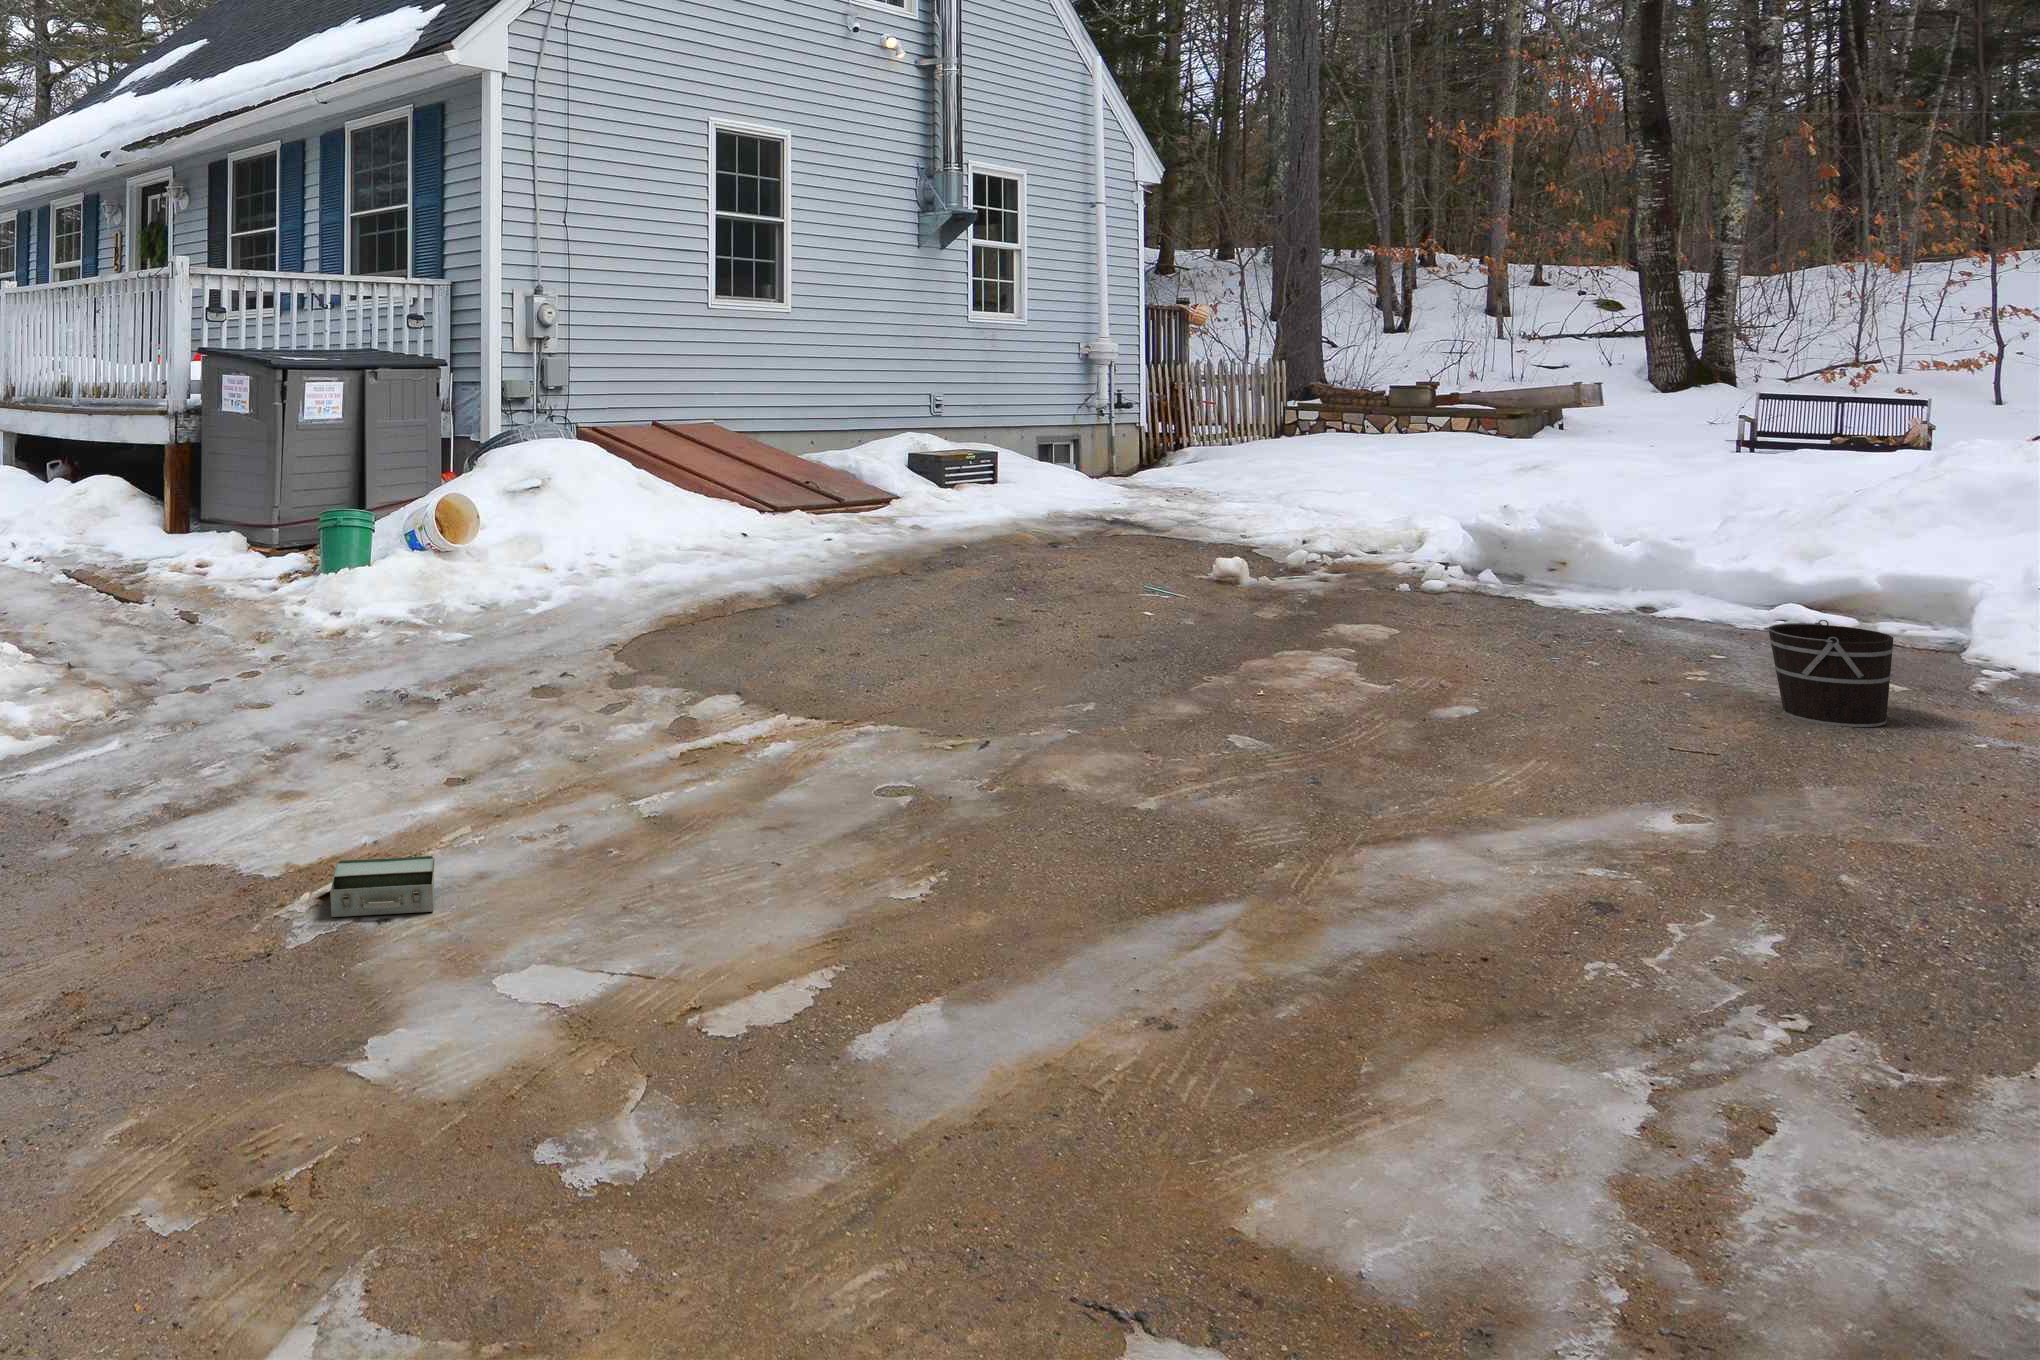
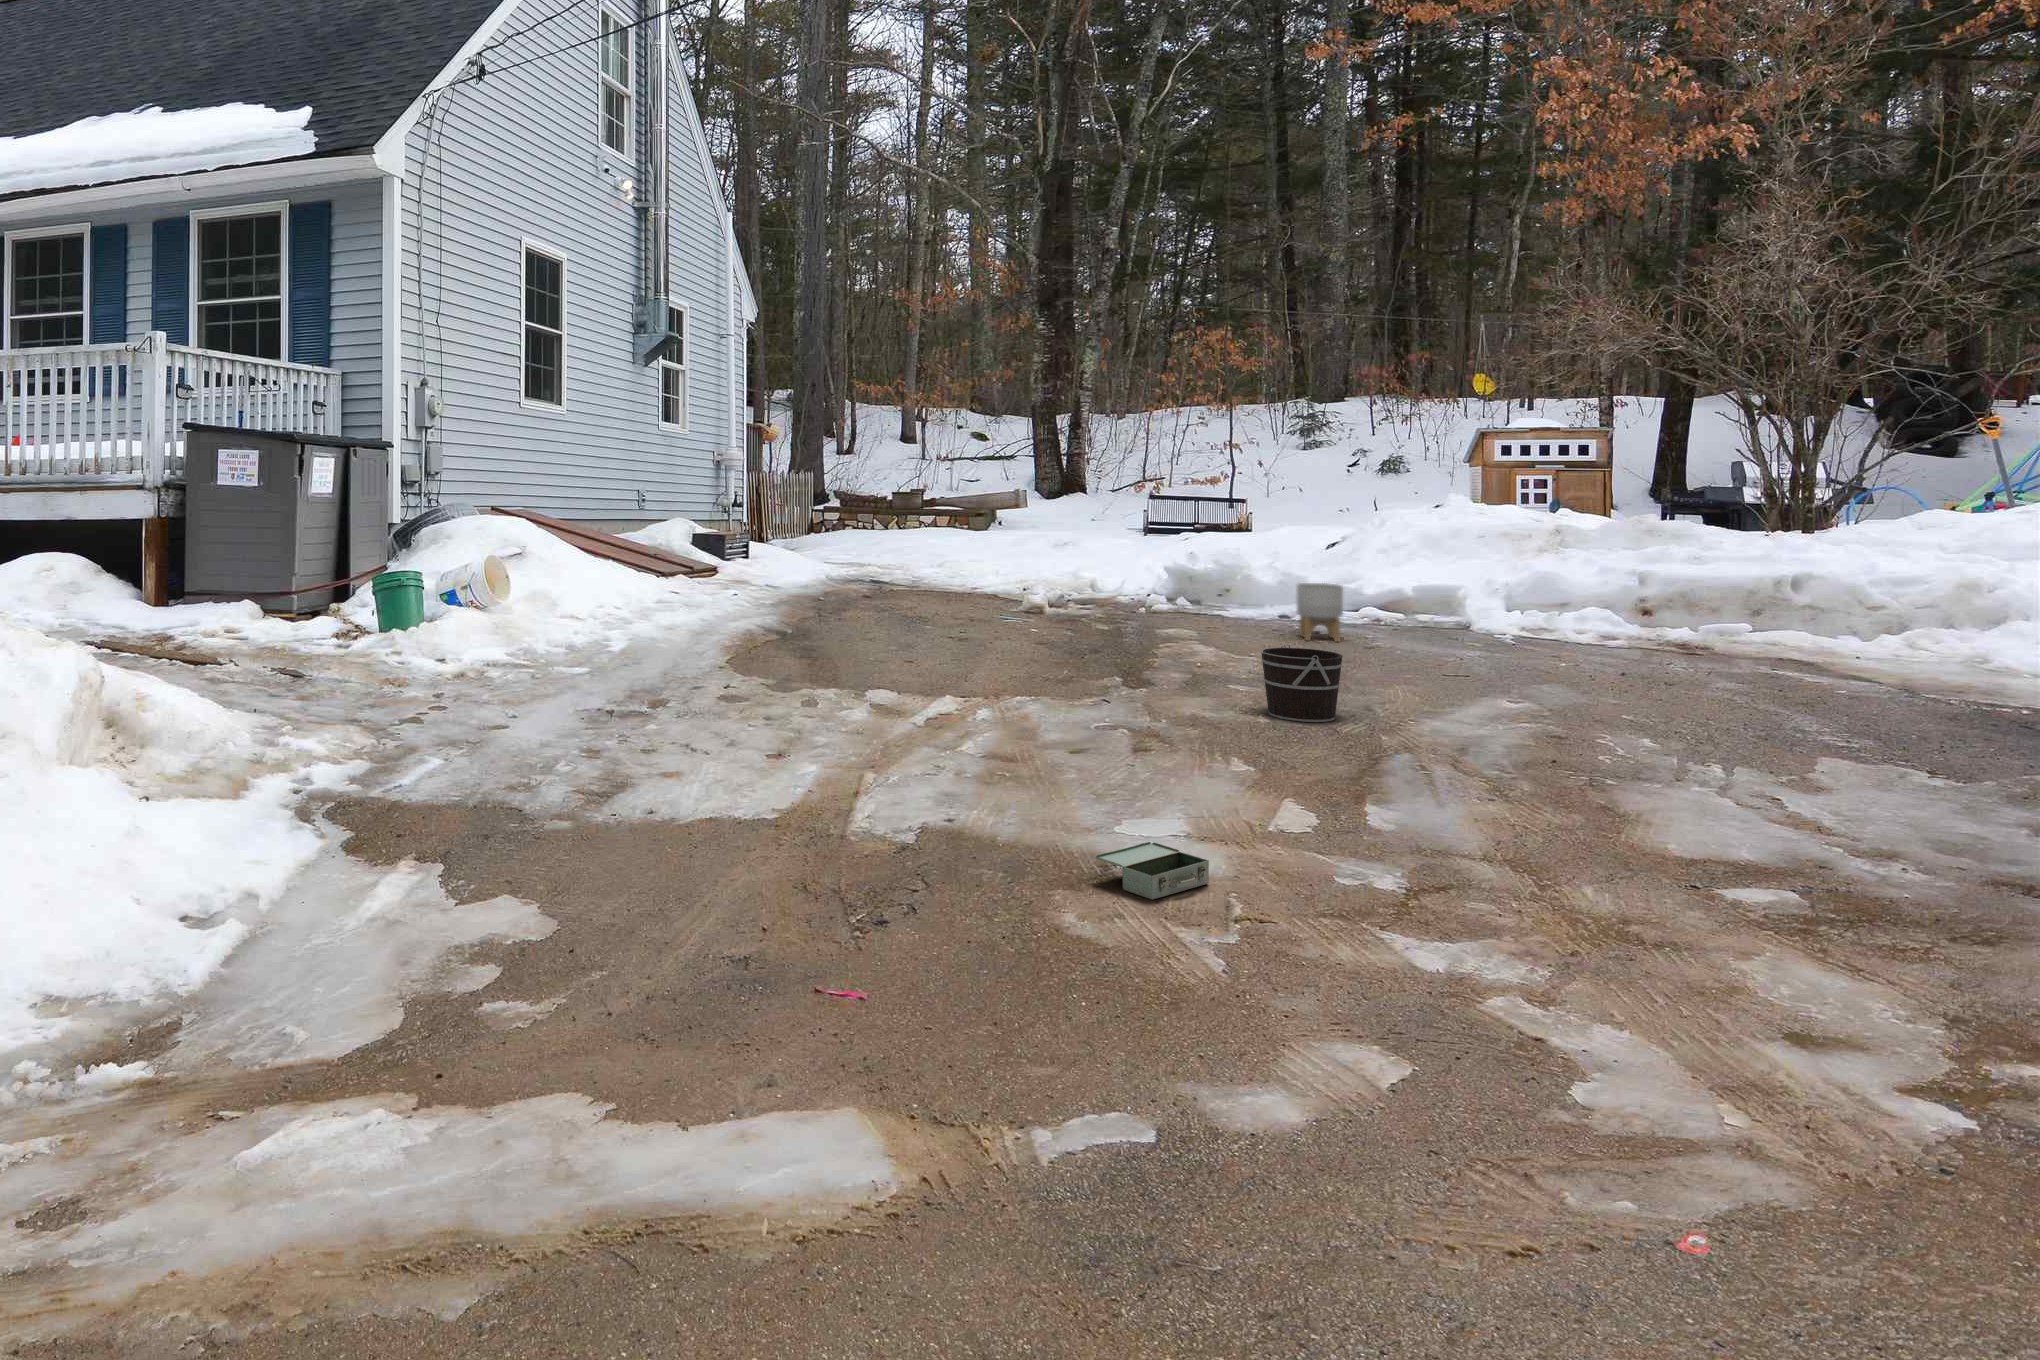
planter: none [1503,550,1577,641] -> present [1296,583,1343,642]
bucket: present [1764,620,1893,727] -> present [1261,644,1342,722]

